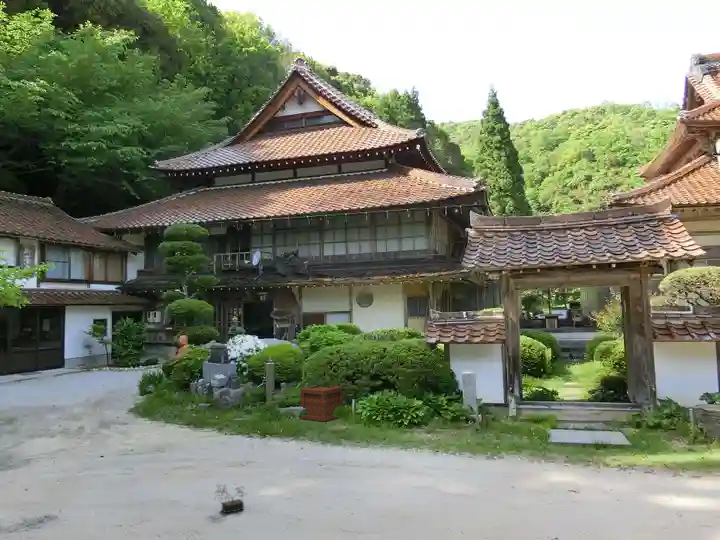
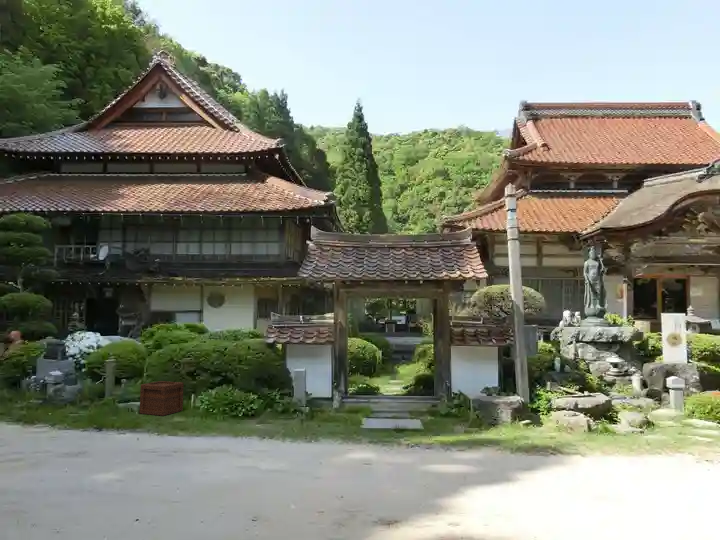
decorative plant: present [217,486,244,513] -> none [45,469,79,496]

